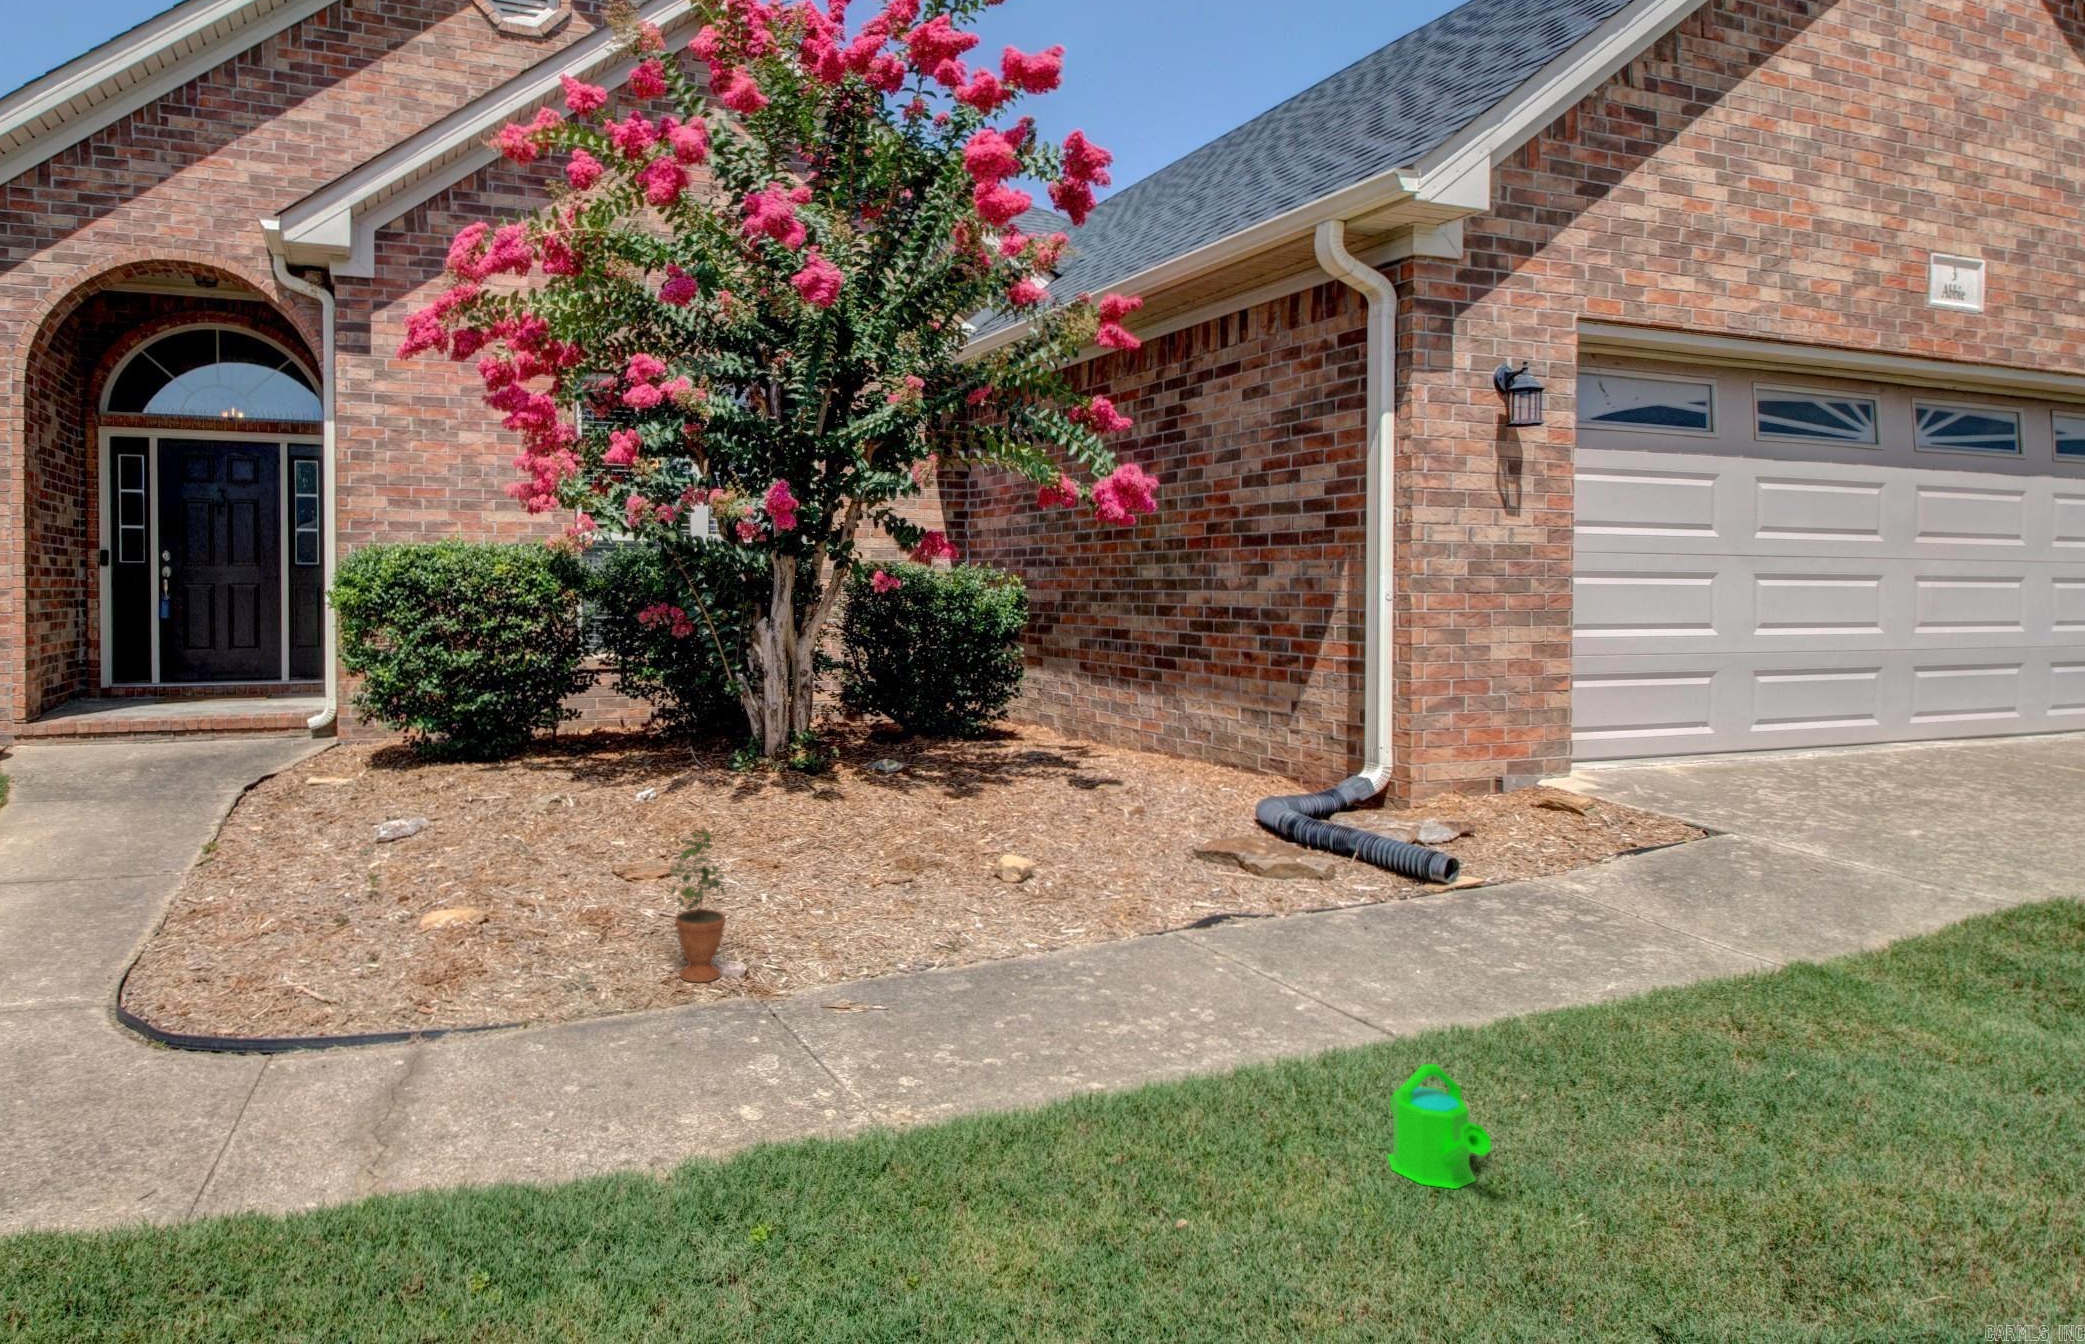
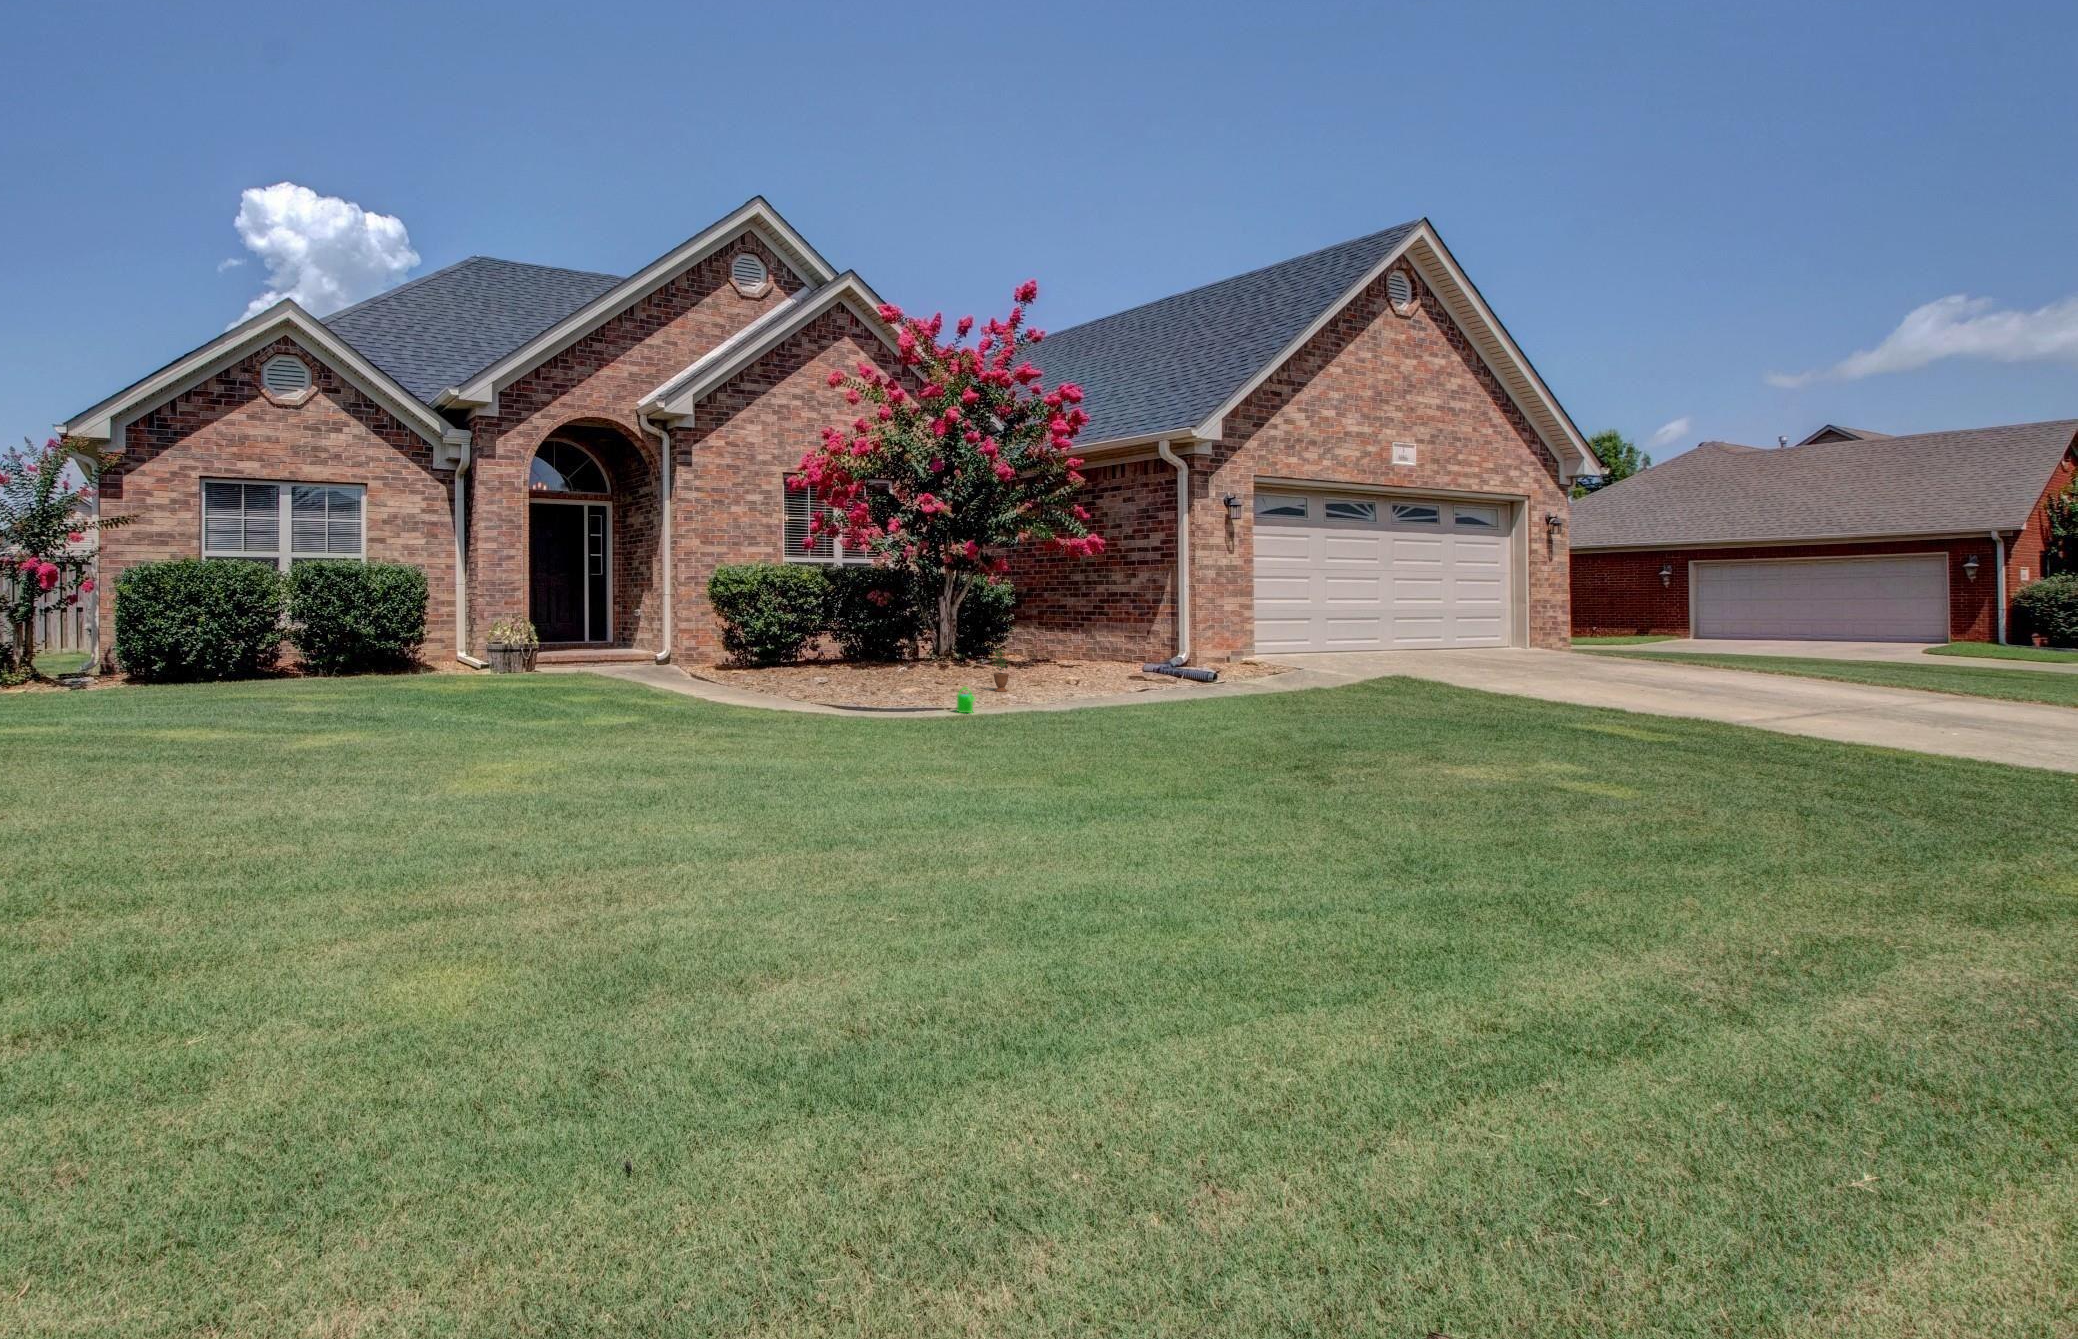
watering can: present [1387,1064,1491,1189] -> present [956,687,975,713]

